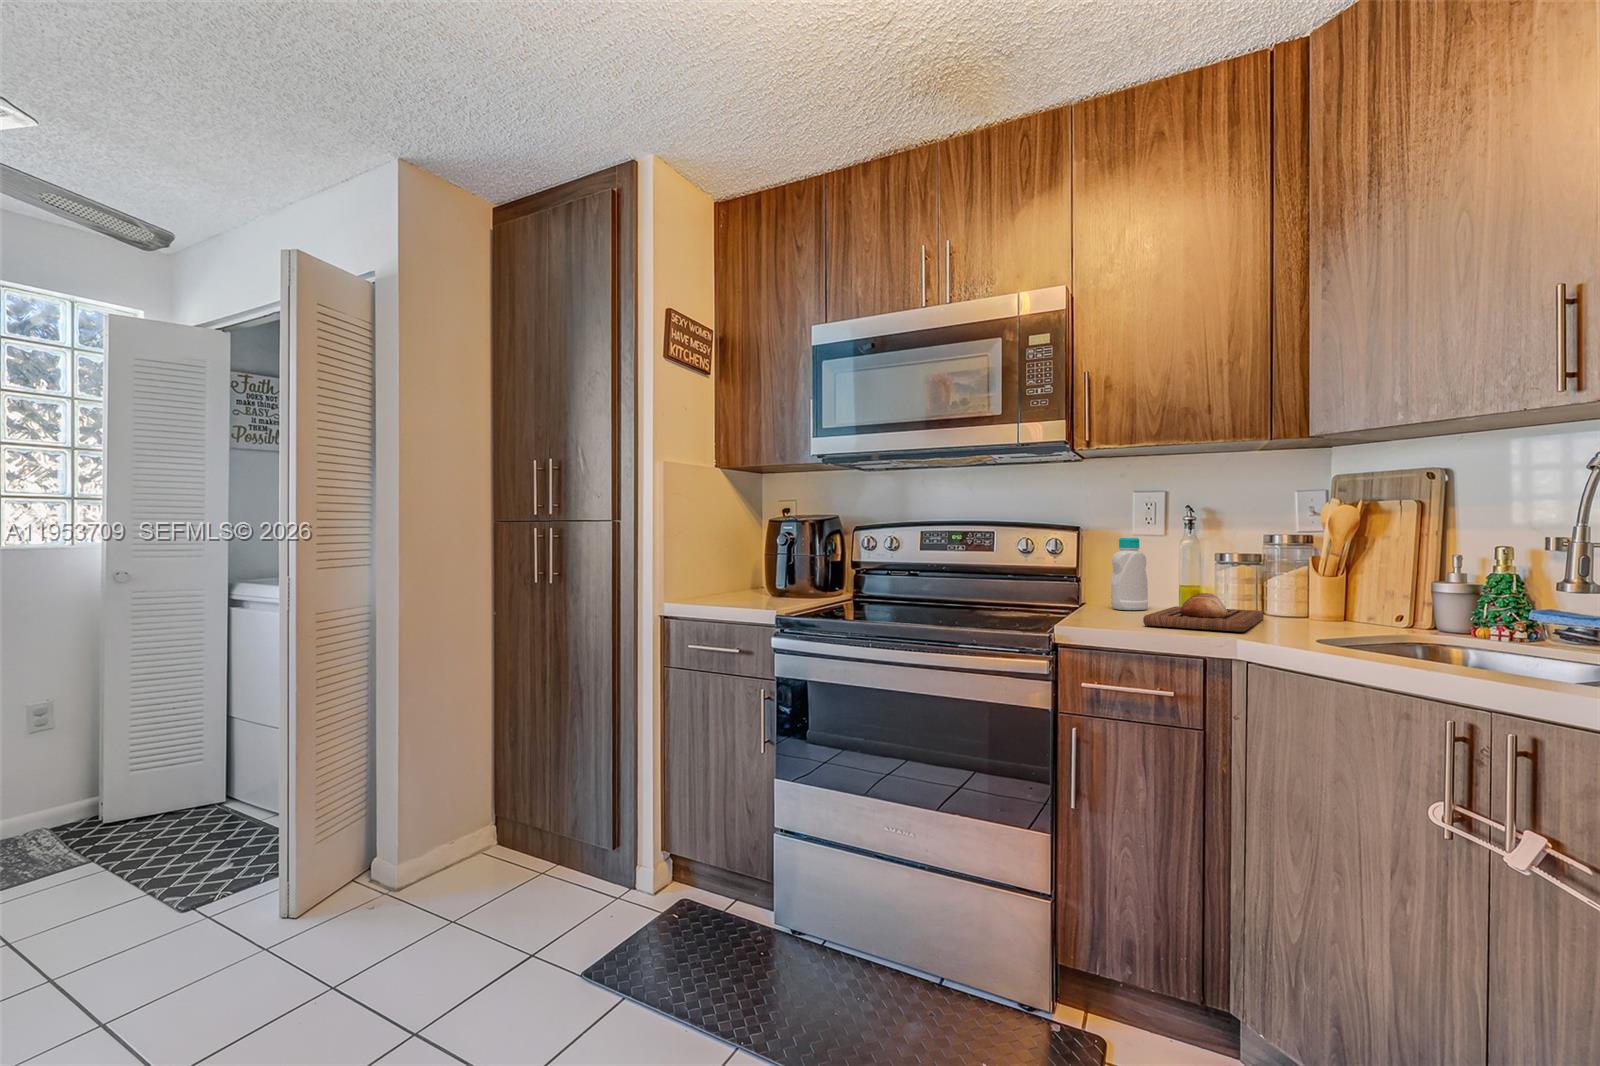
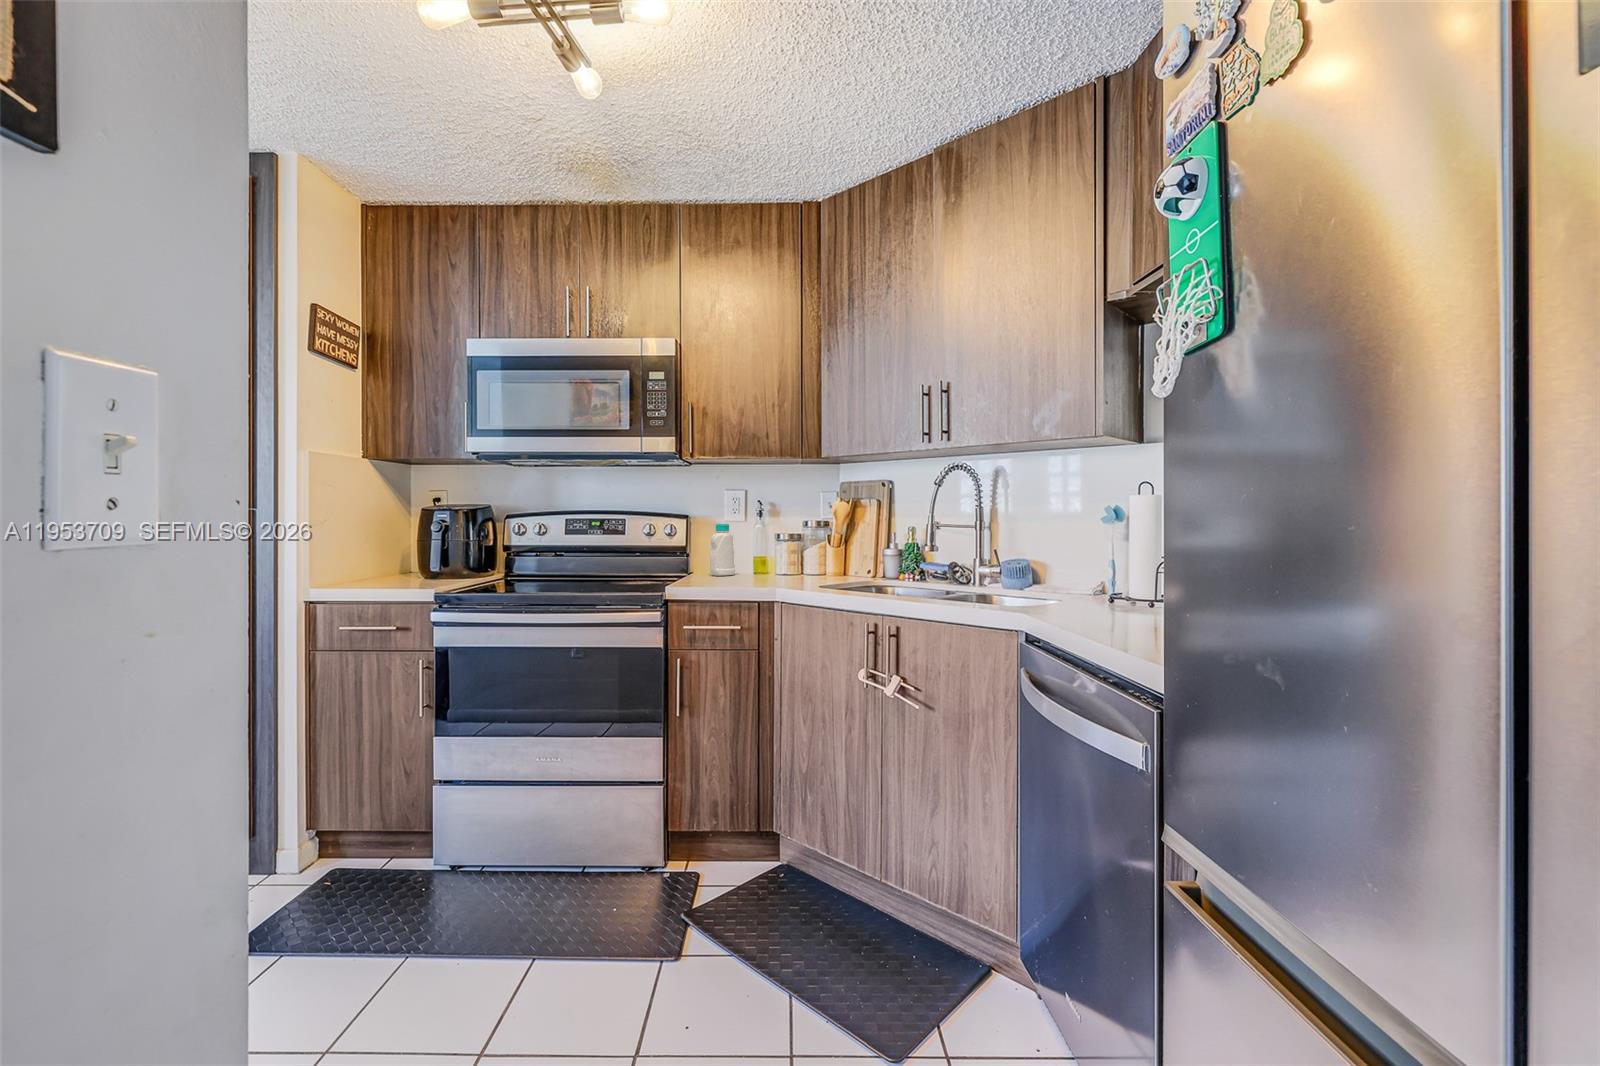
bread loaf: present [1143,593,1264,632] -> none [726,561,802,584]

